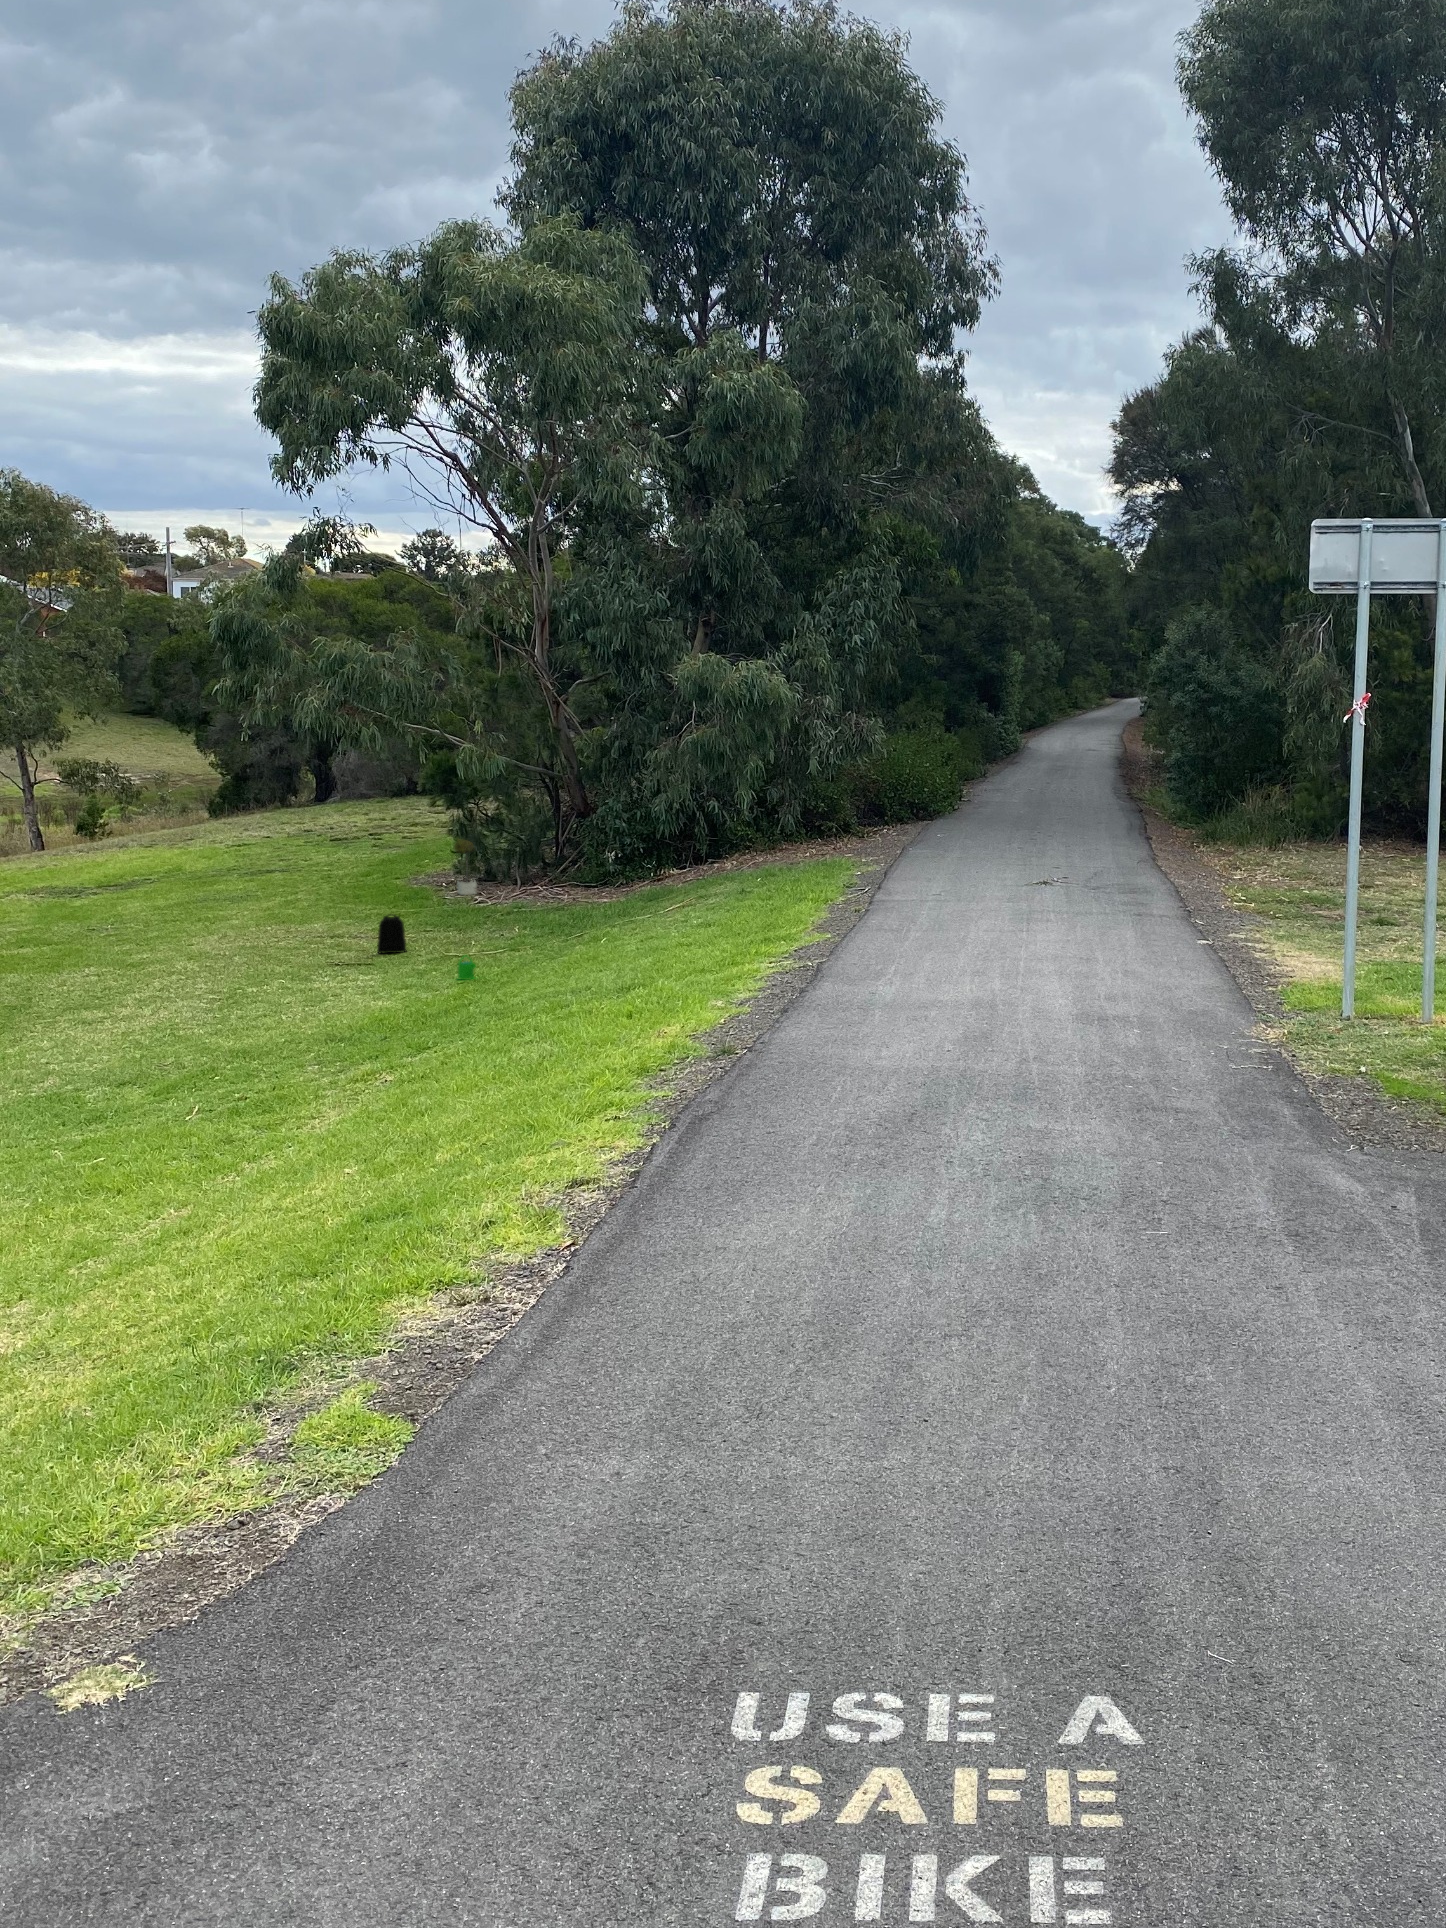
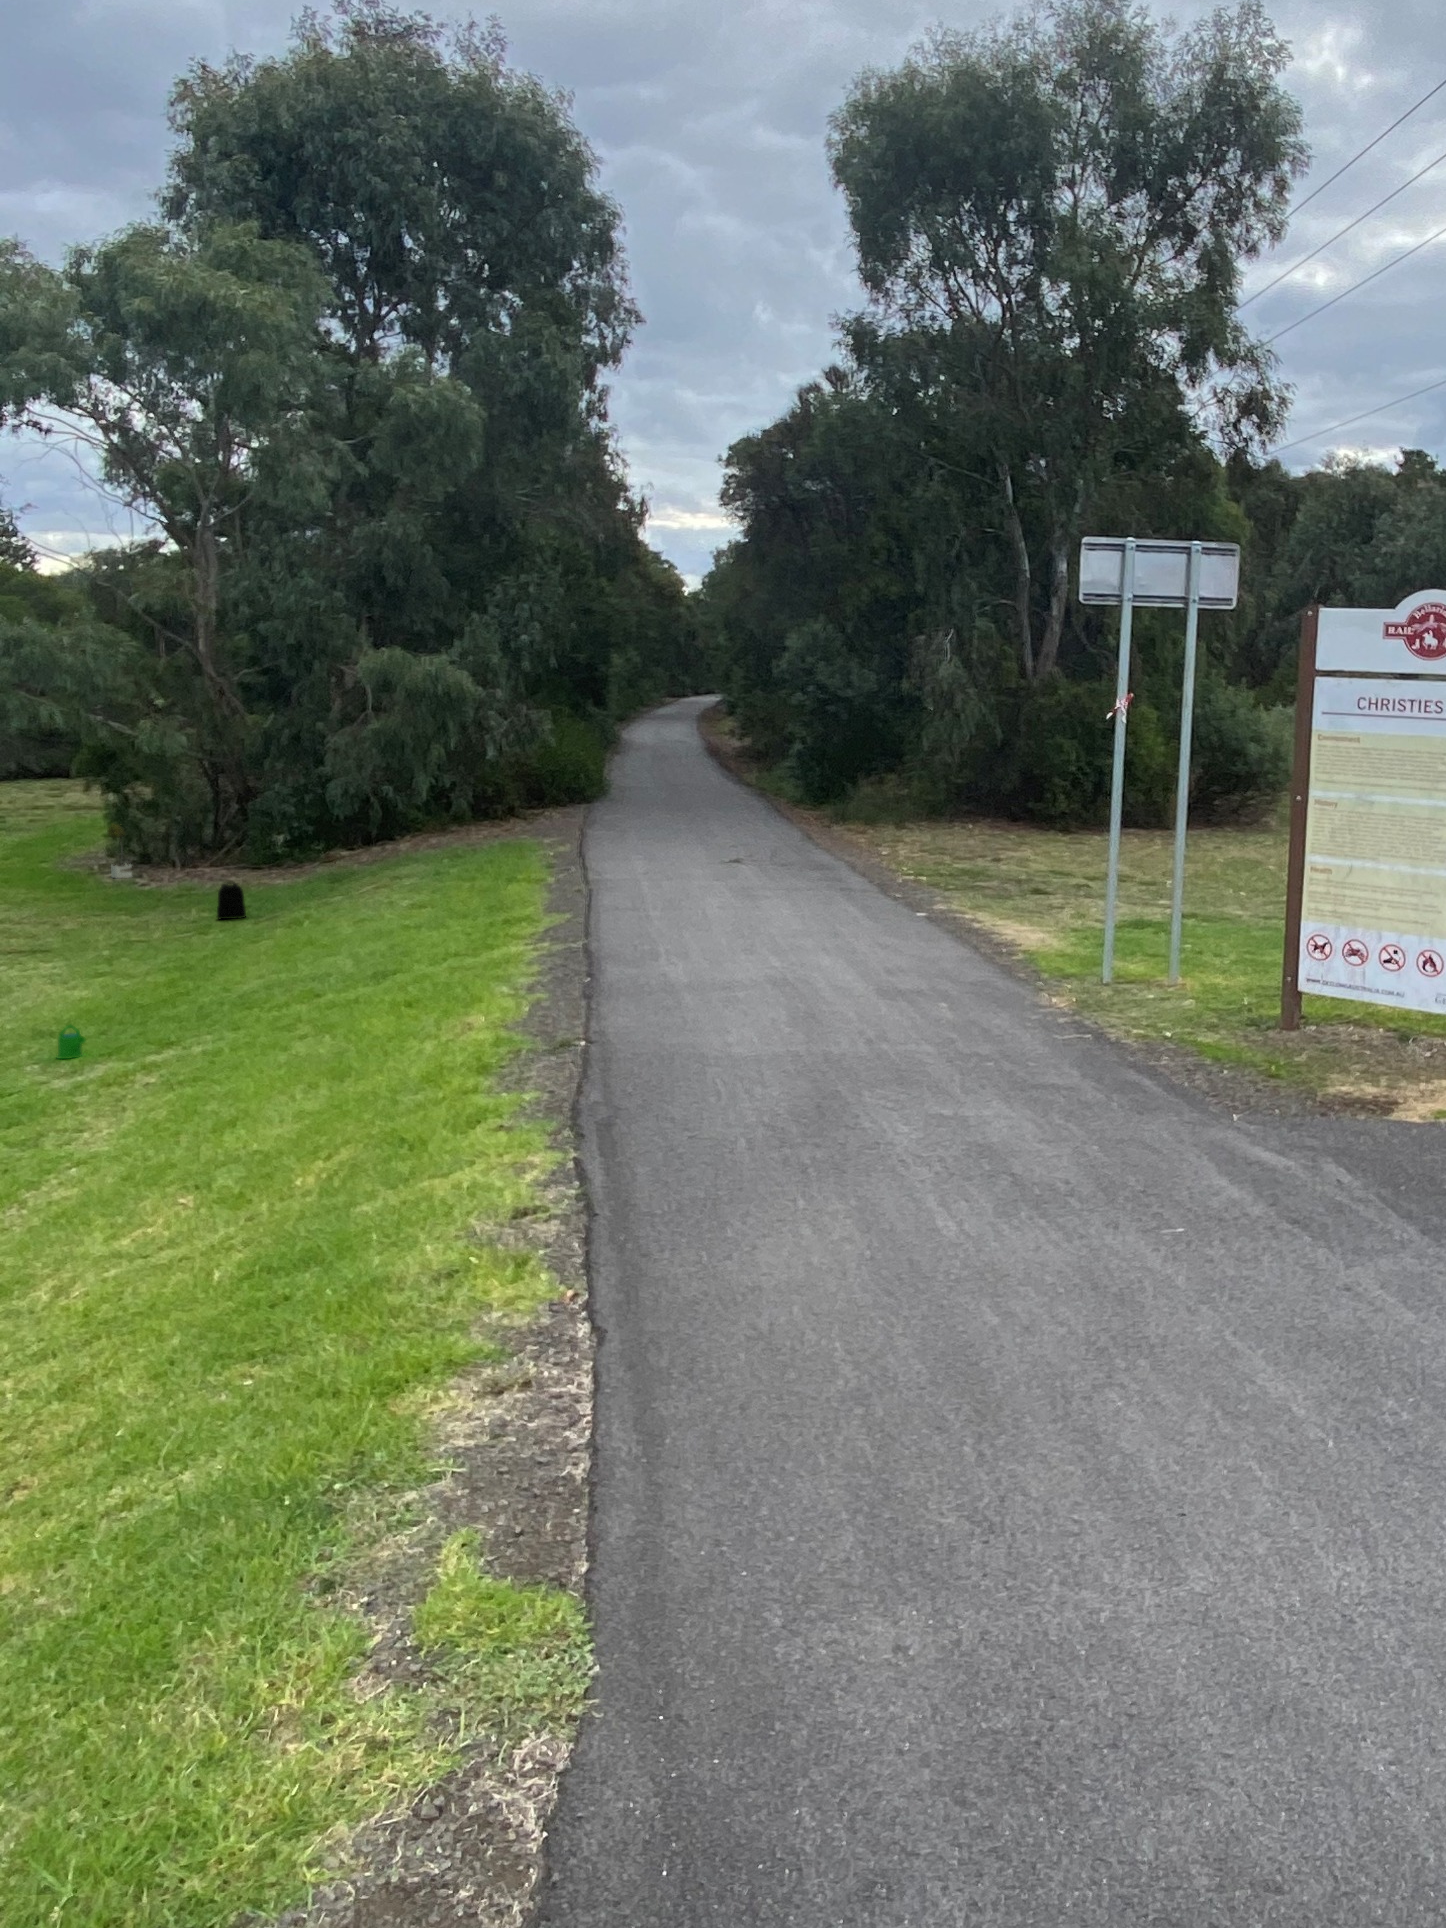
backpack: present [377,914,407,953] -> present [217,883,246,919]
watering can: present [458,955,476,980] -> present [57,1024,86,1059]

